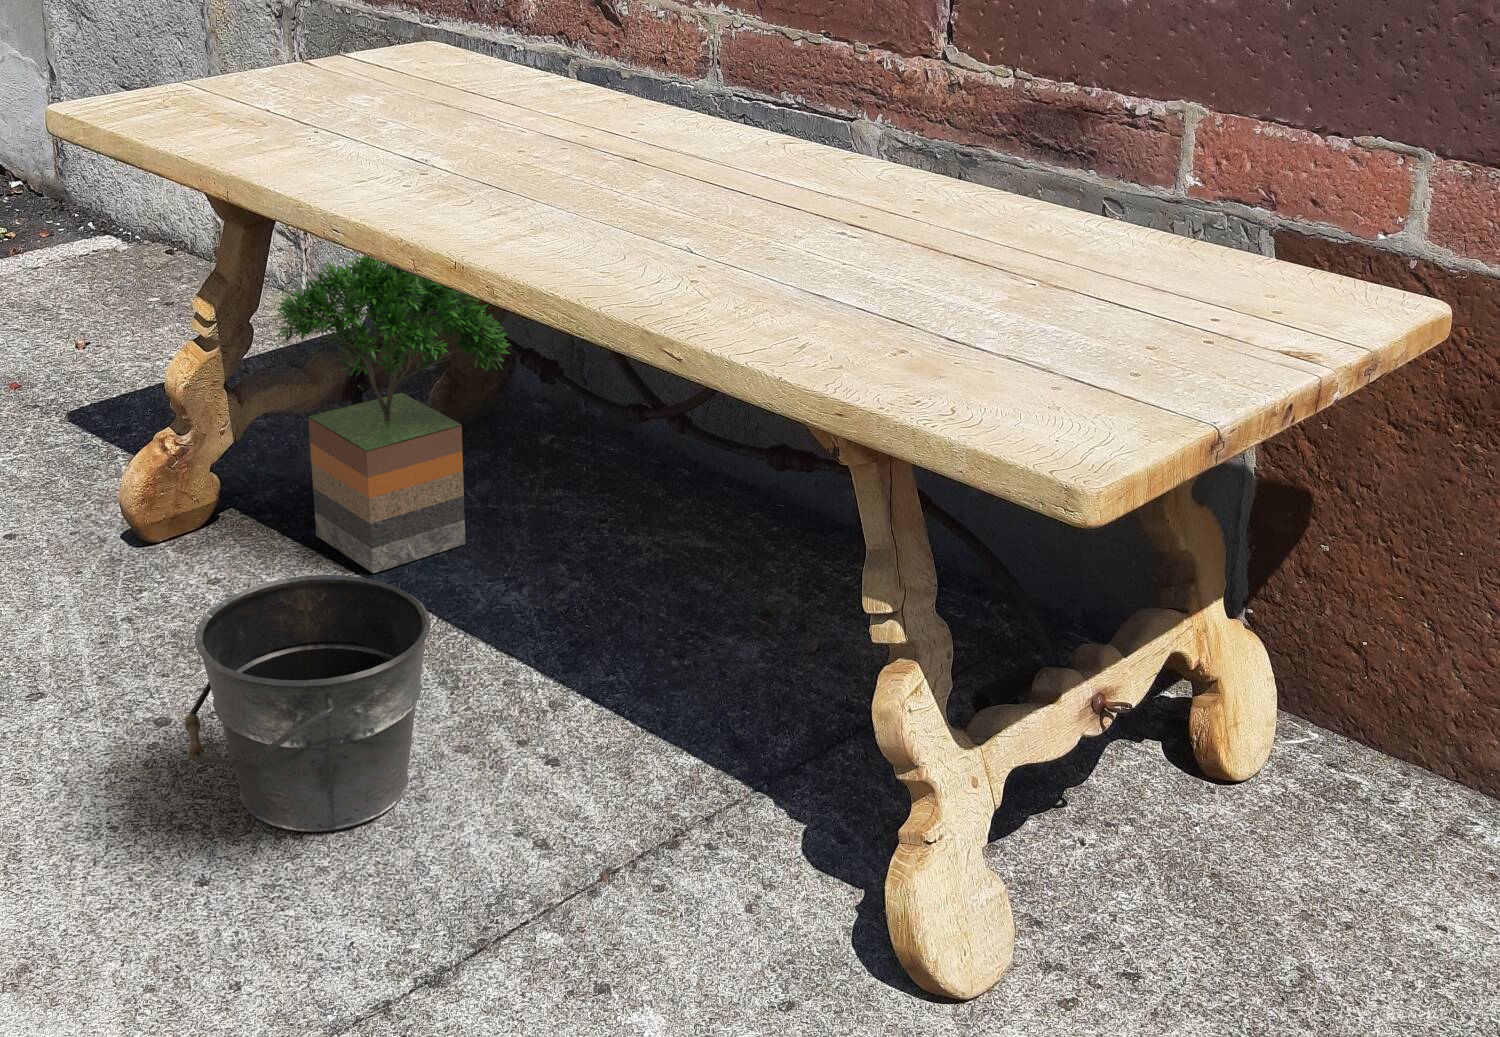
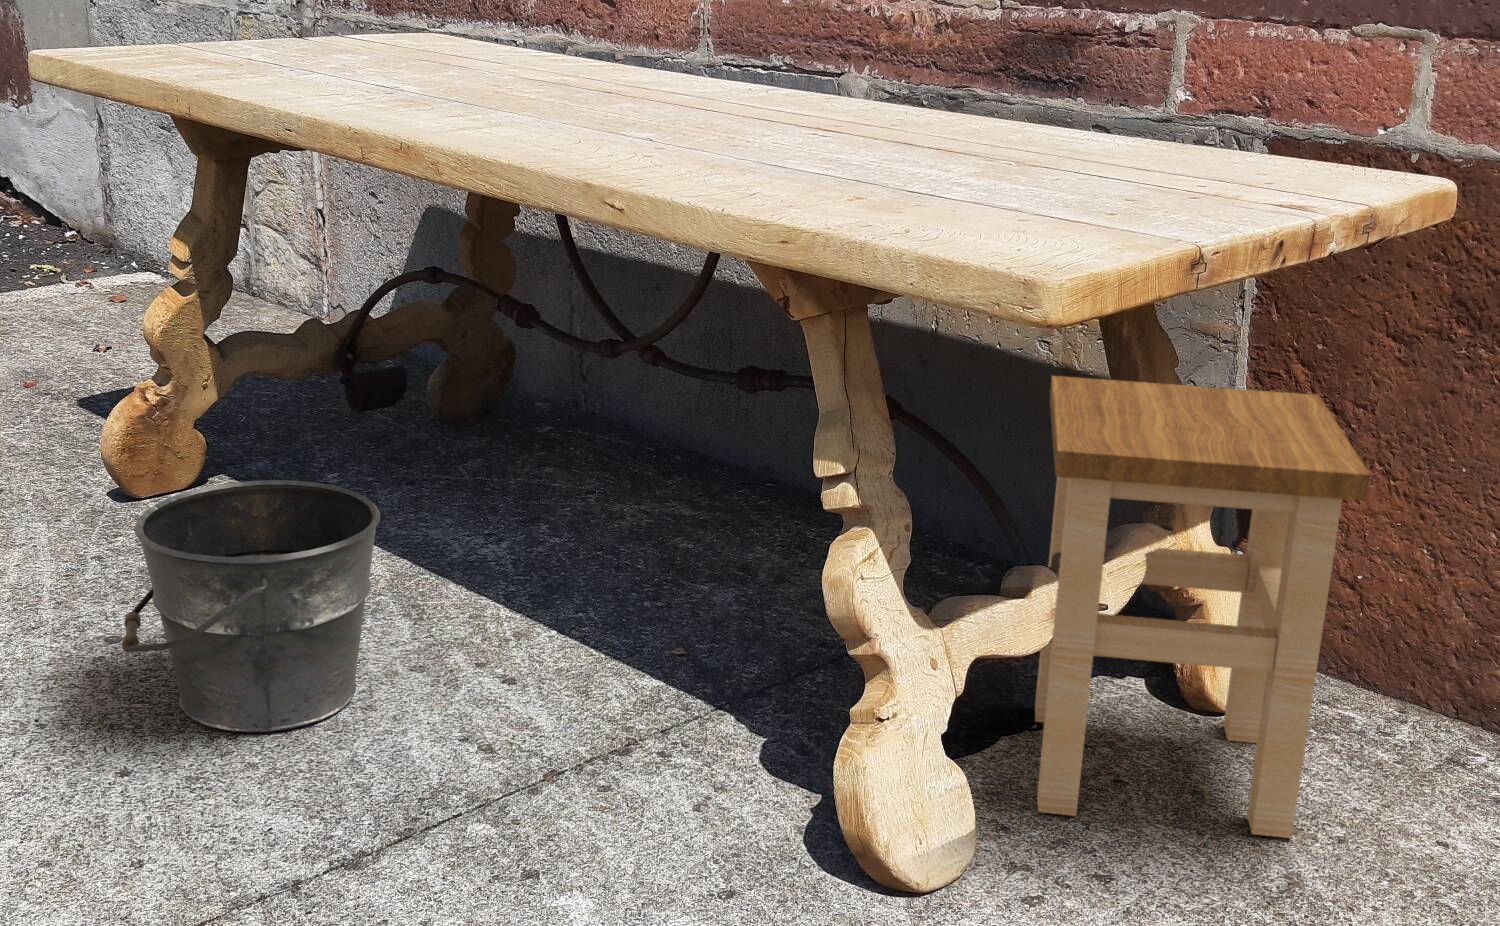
potted tree: present [276,255,510,573] -> none [263,208,496,526]
stool: none [1060,476,1386,925] -> present [1035,376,1370,838]

